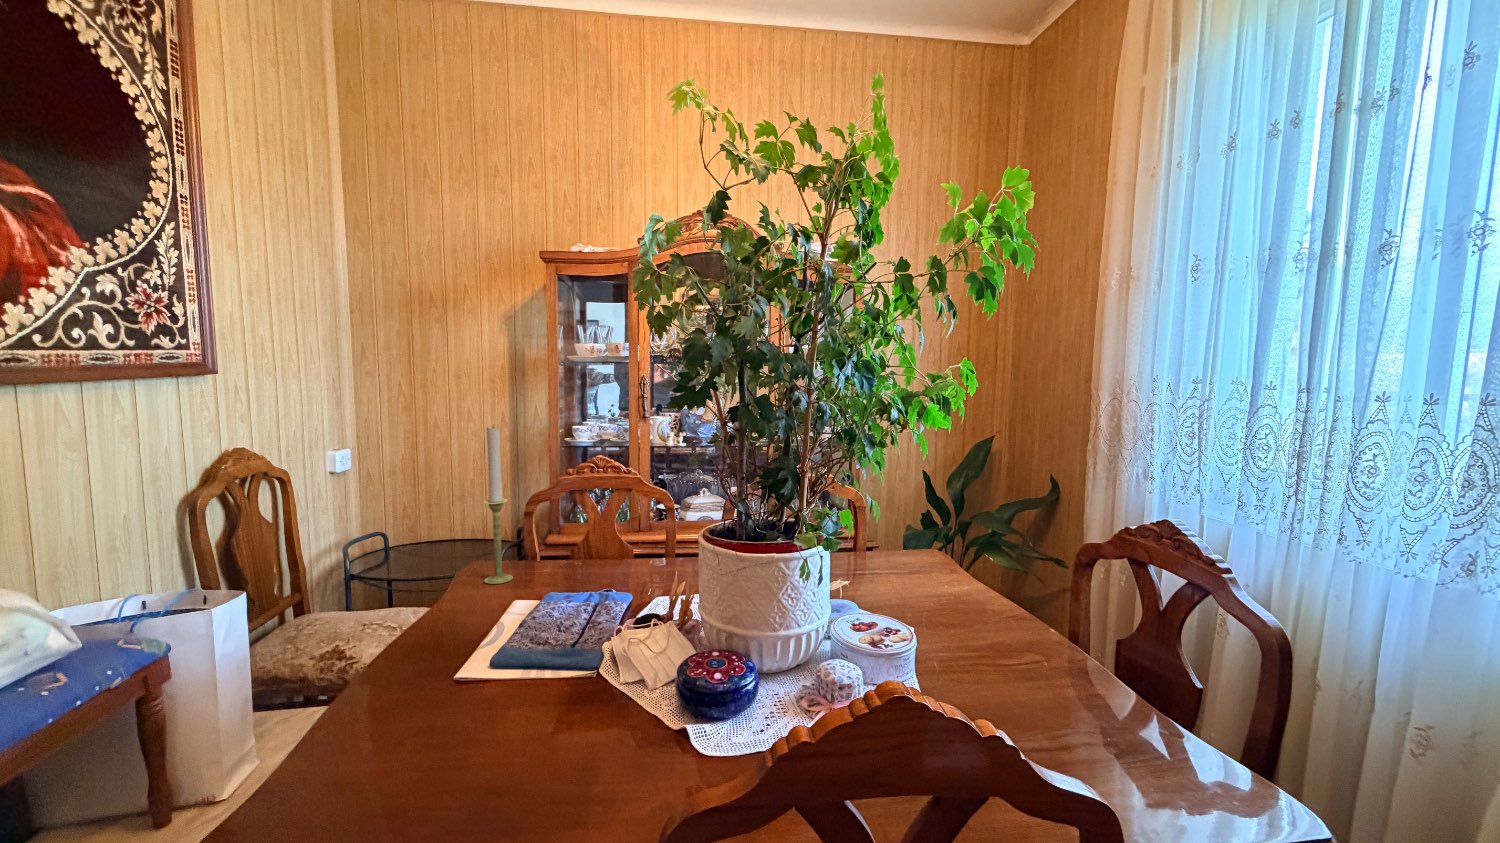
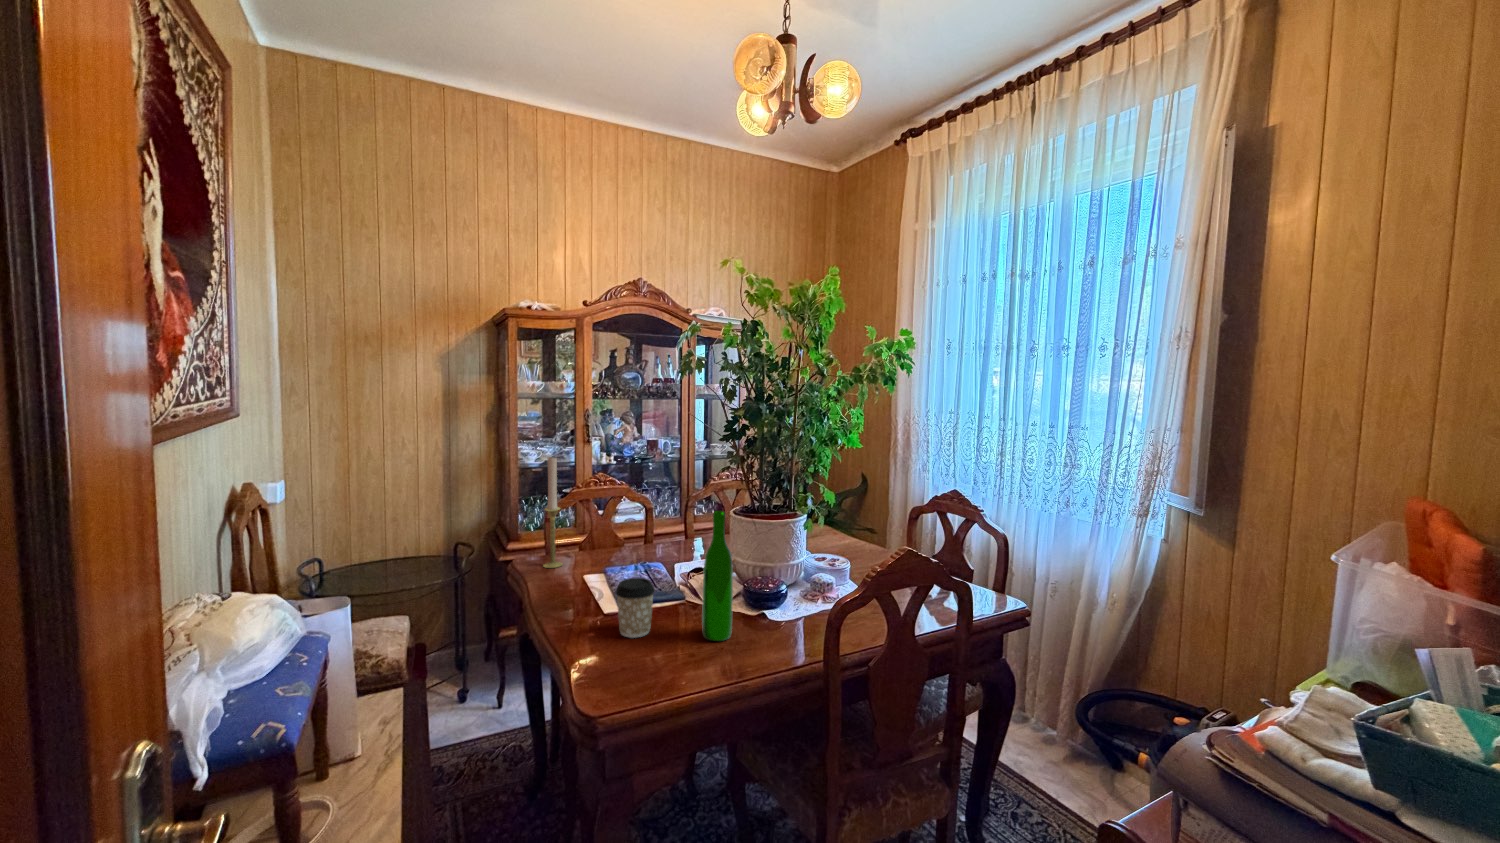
wine bottle: none [534,534,595,790] -> present [702,511,733,641]
coffee cup: none [410,635,487,746] -> present [615,578,655,638]

